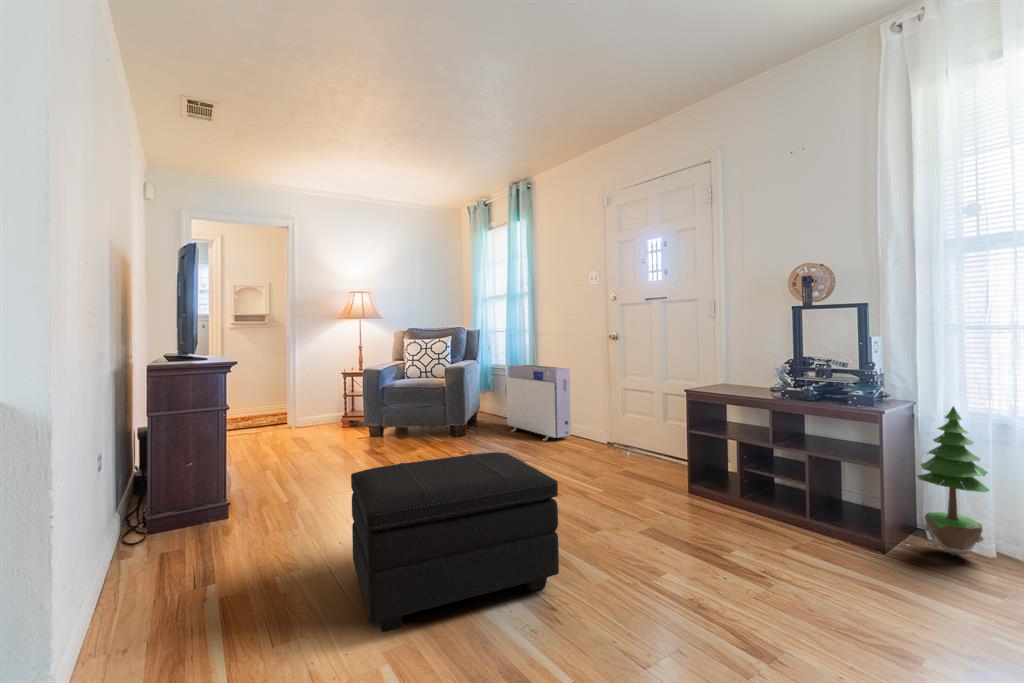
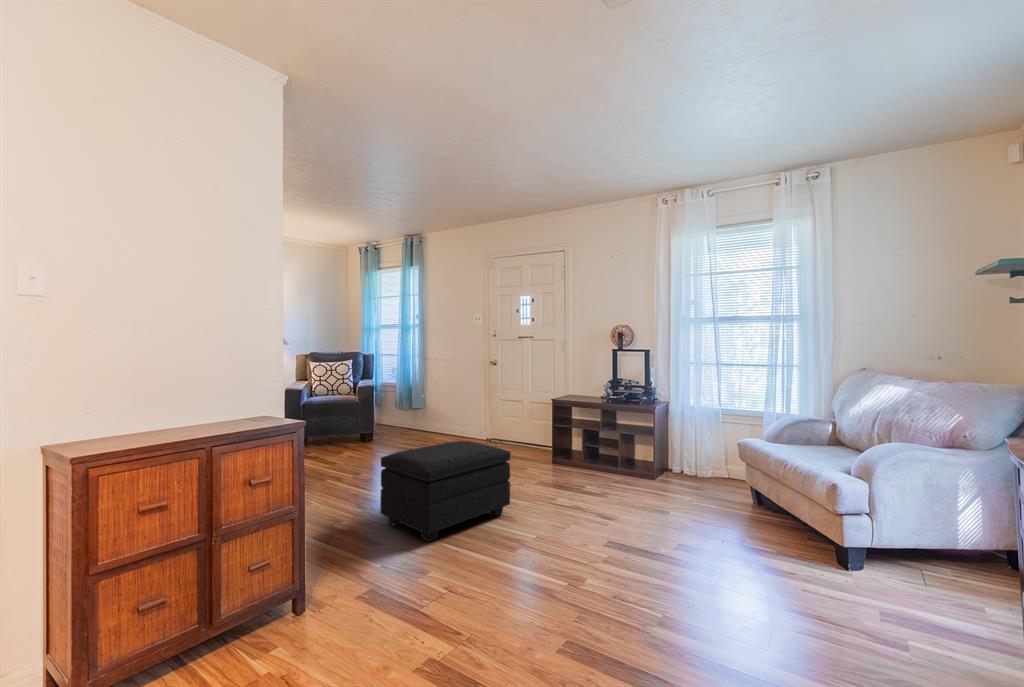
air purifier: present [507,365,571,441] -> none [402,383,459,442]
potted tree: present [917,406,989,555] -> none [669,404,698,479]

